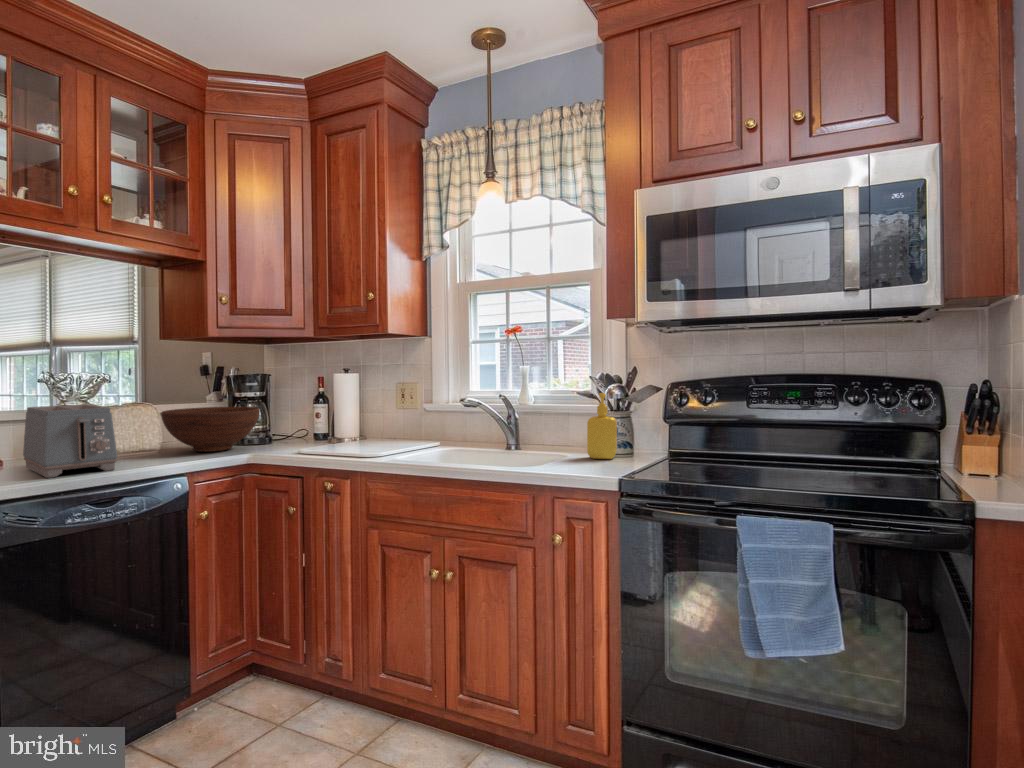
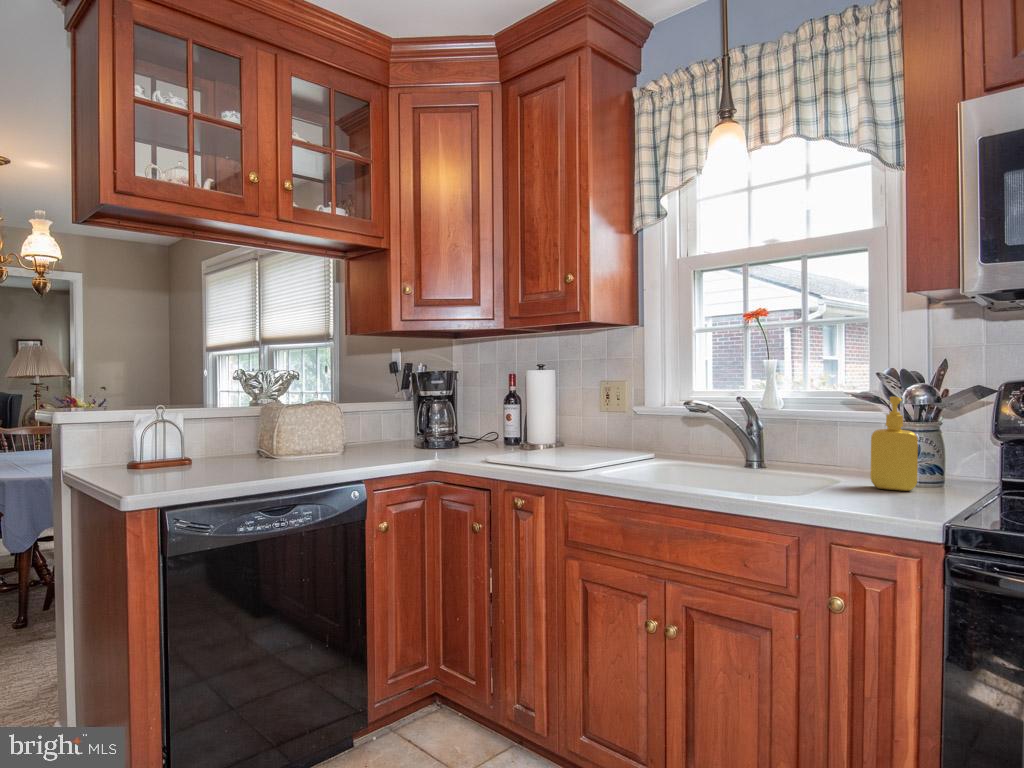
toaster: present [23,405,117,478] -> none [225,400,307,475]
fruit bowl: present [161,407,260,452] -> none [350,406,447,454]

